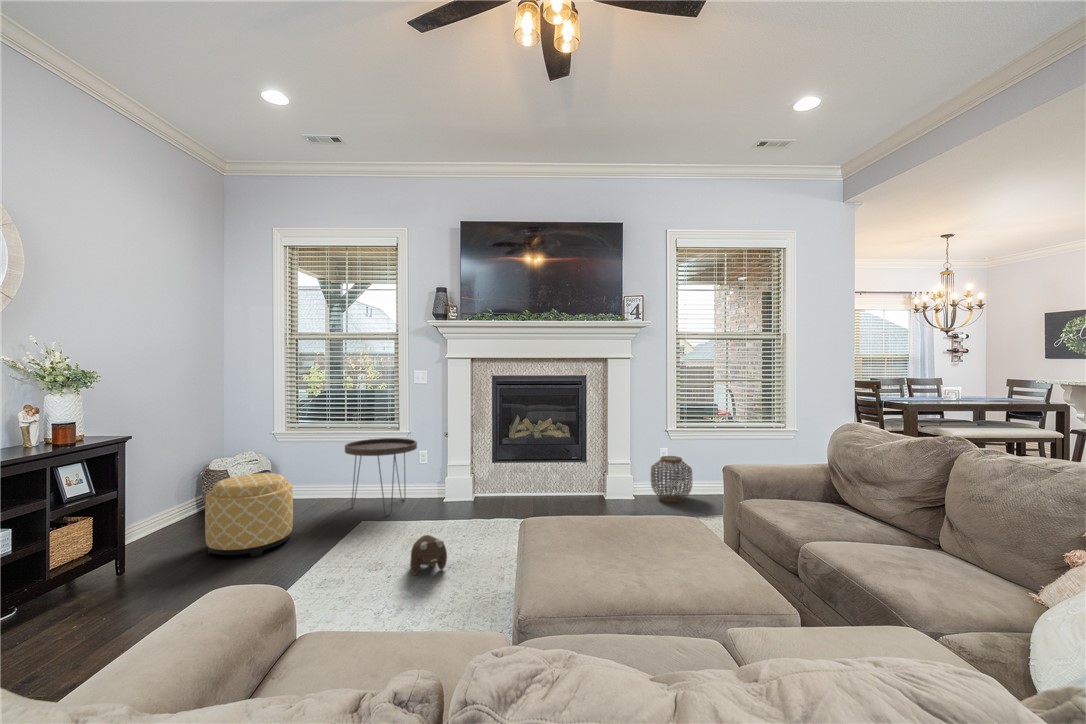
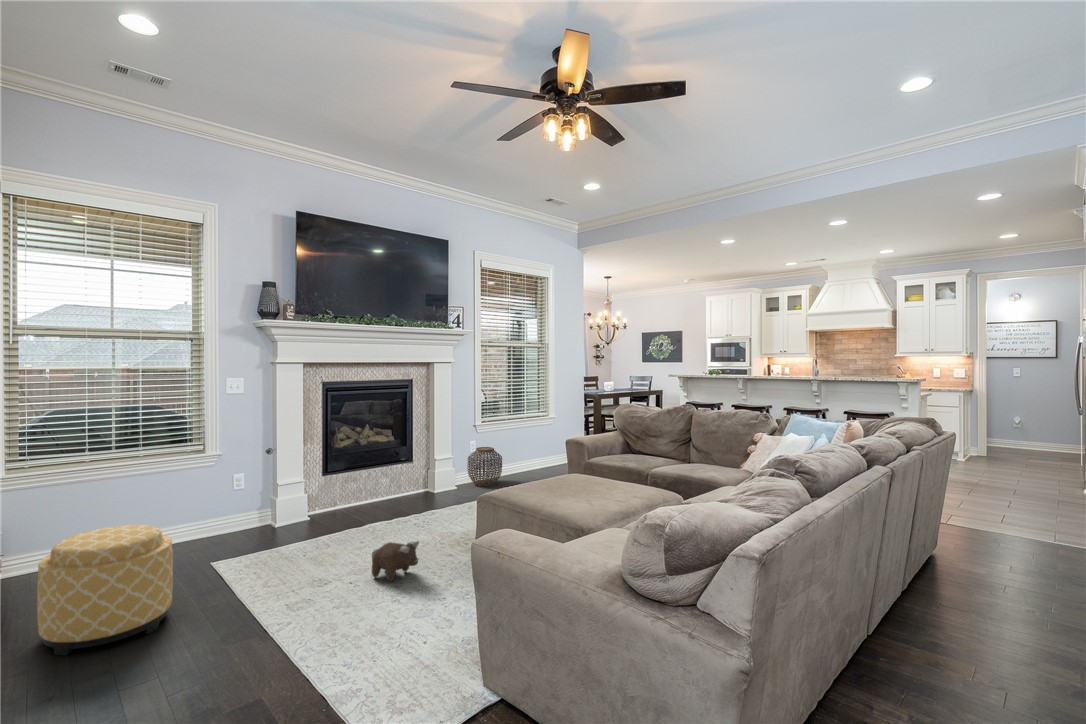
side table: present [345,438,417,515] -> none [157,462,259,561]

